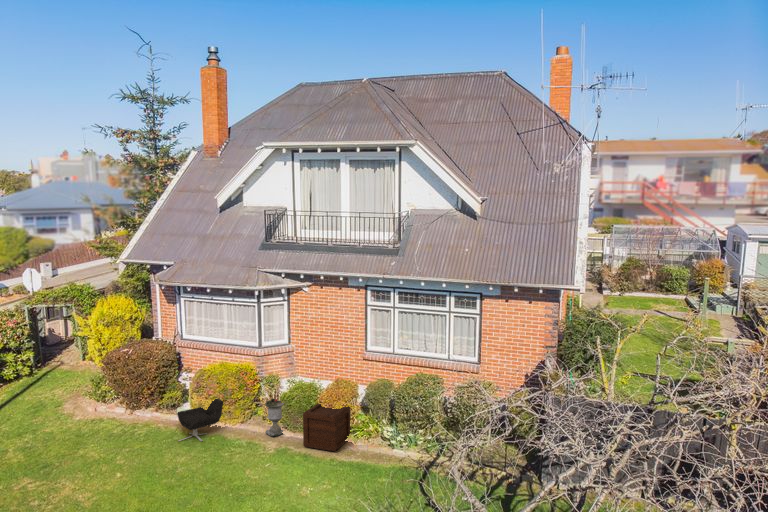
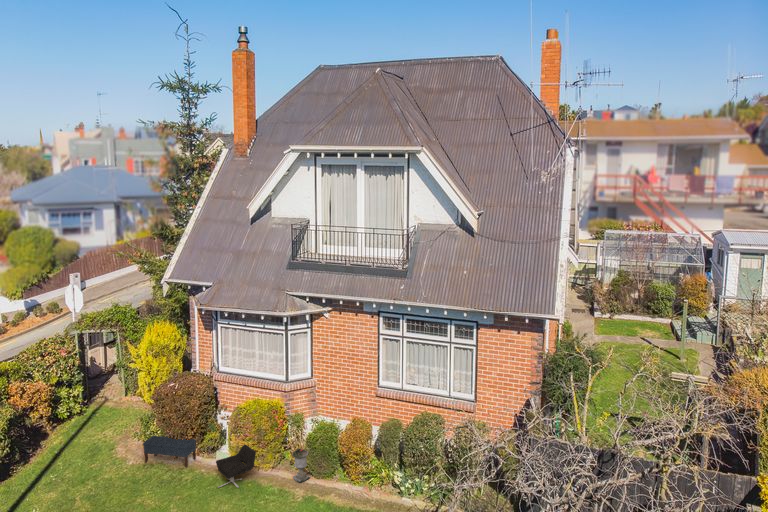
bench: none [95,389,156,423] -> present [143,436,196,467]
wooden crate: present [303,403,351,451] -> none [325,453,367,499]

